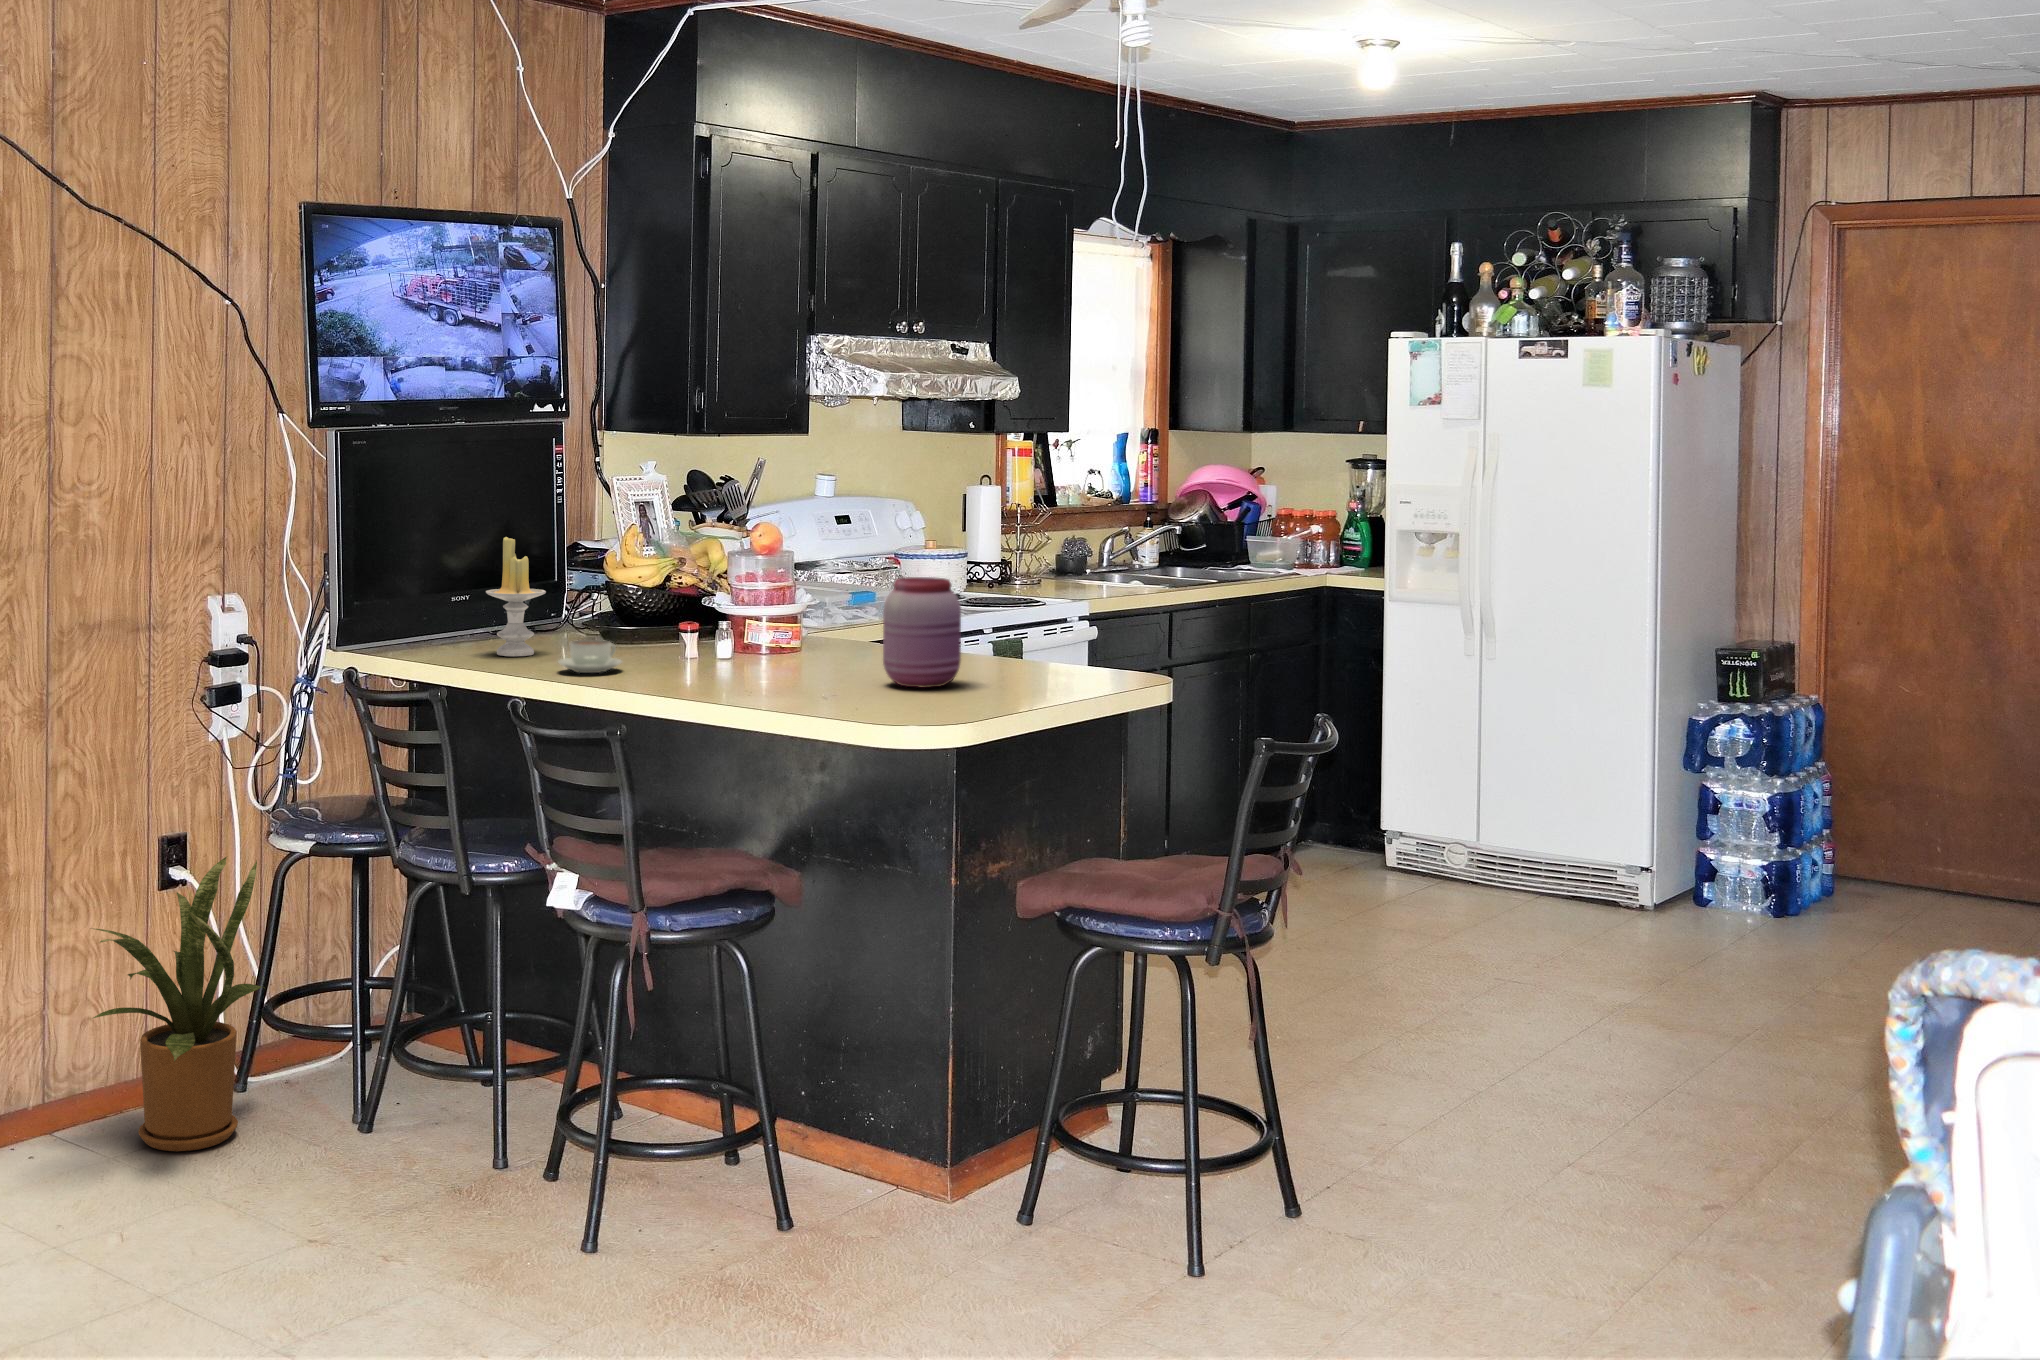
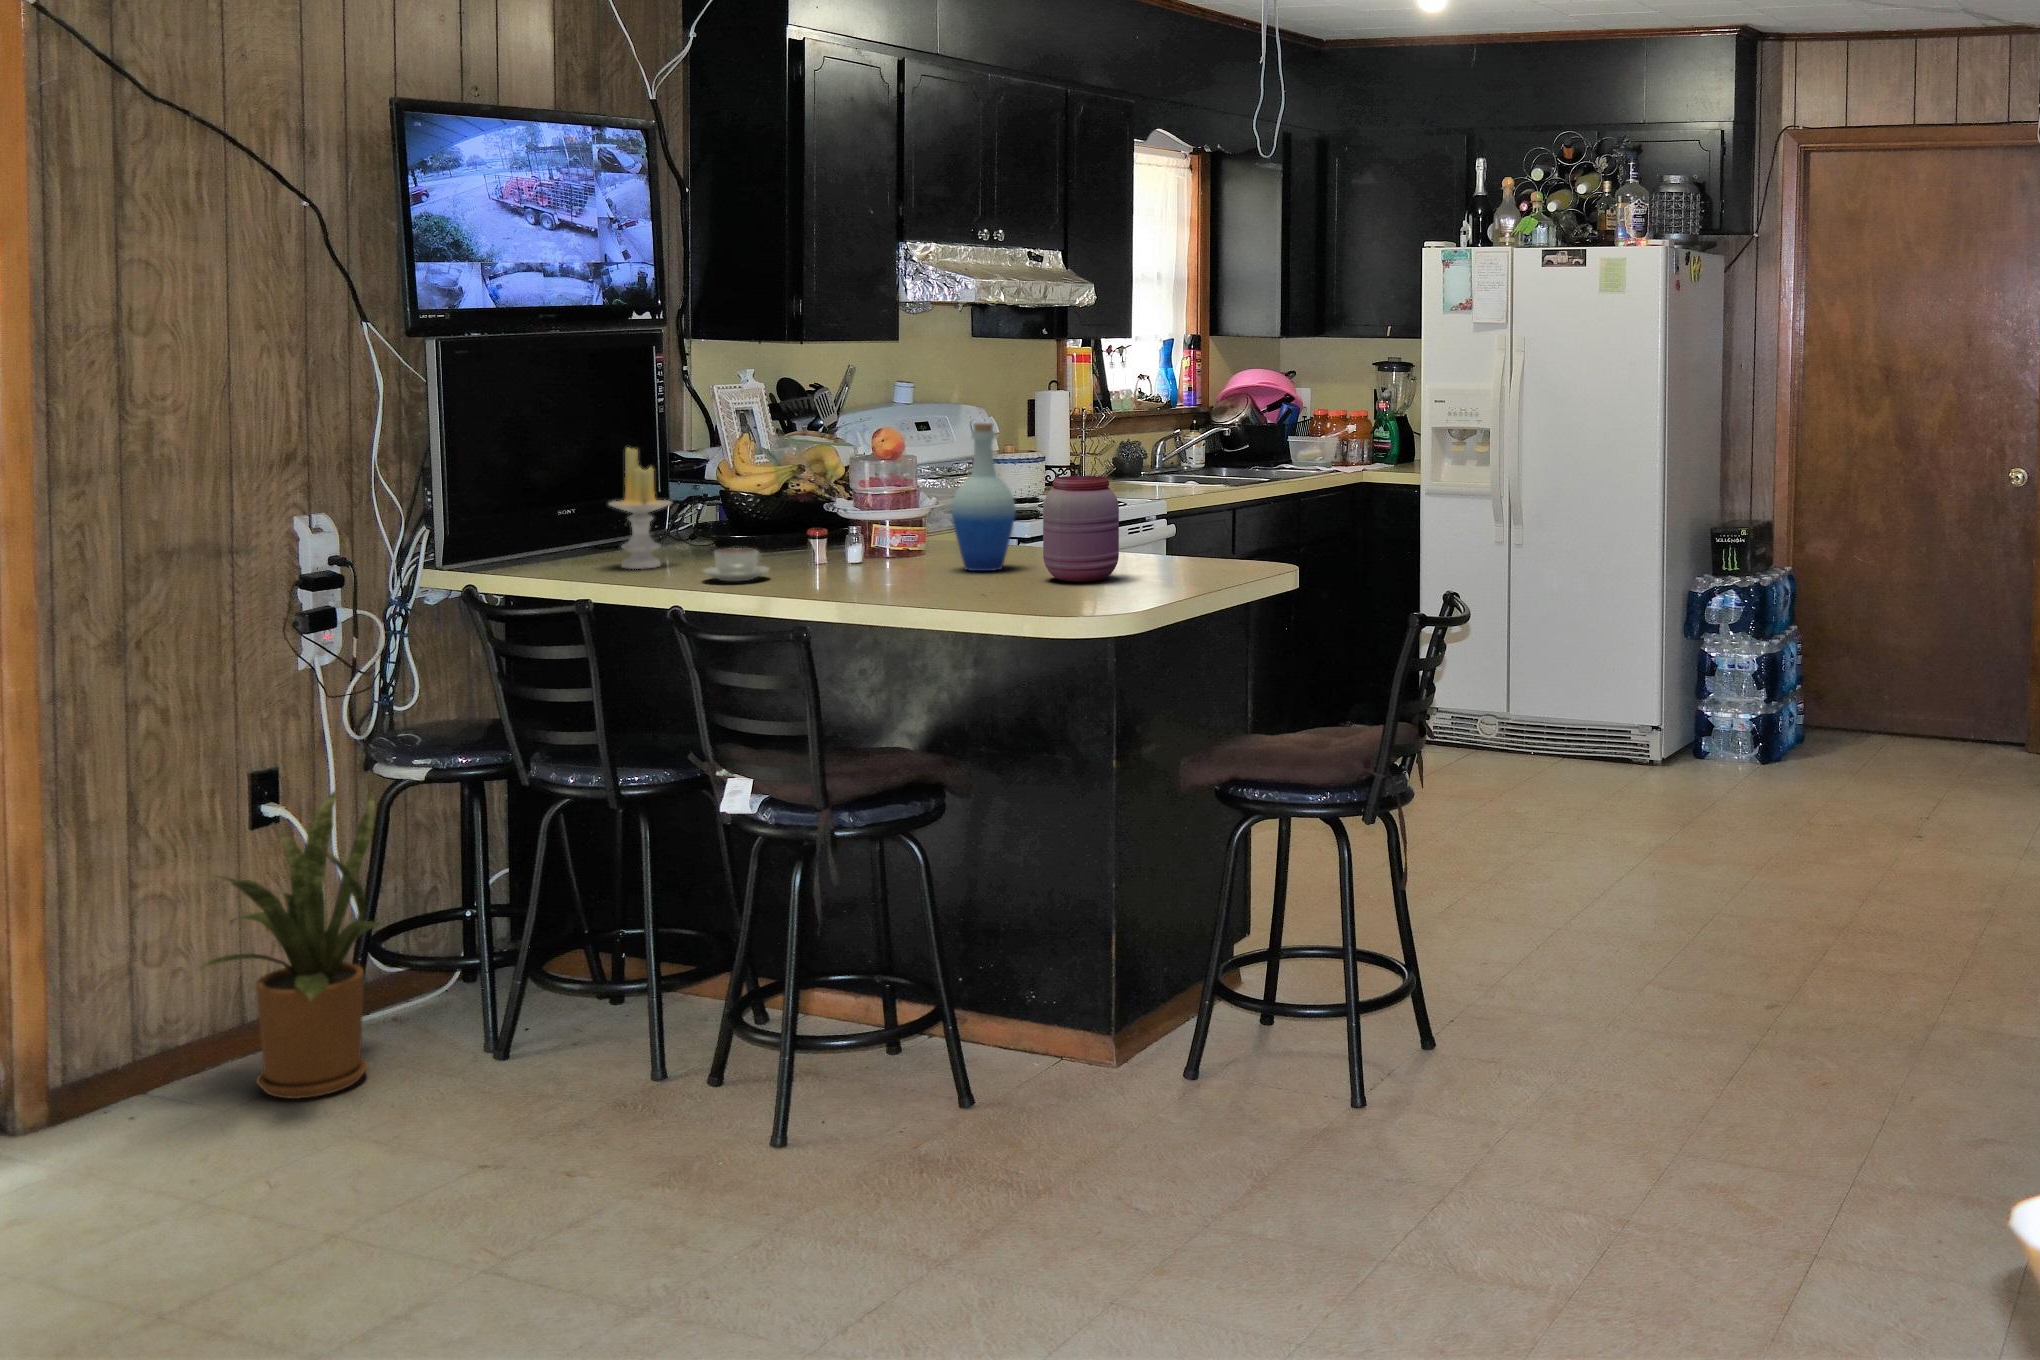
bottle: none [802,519,866,672] -> present [951,423,1015,571]

